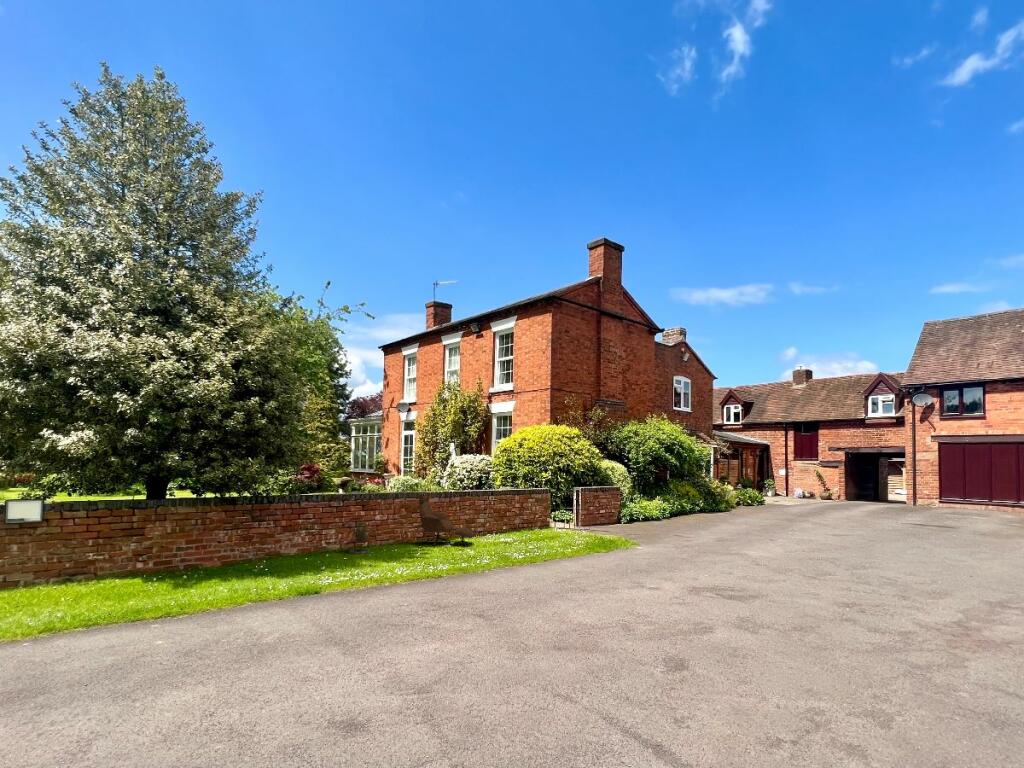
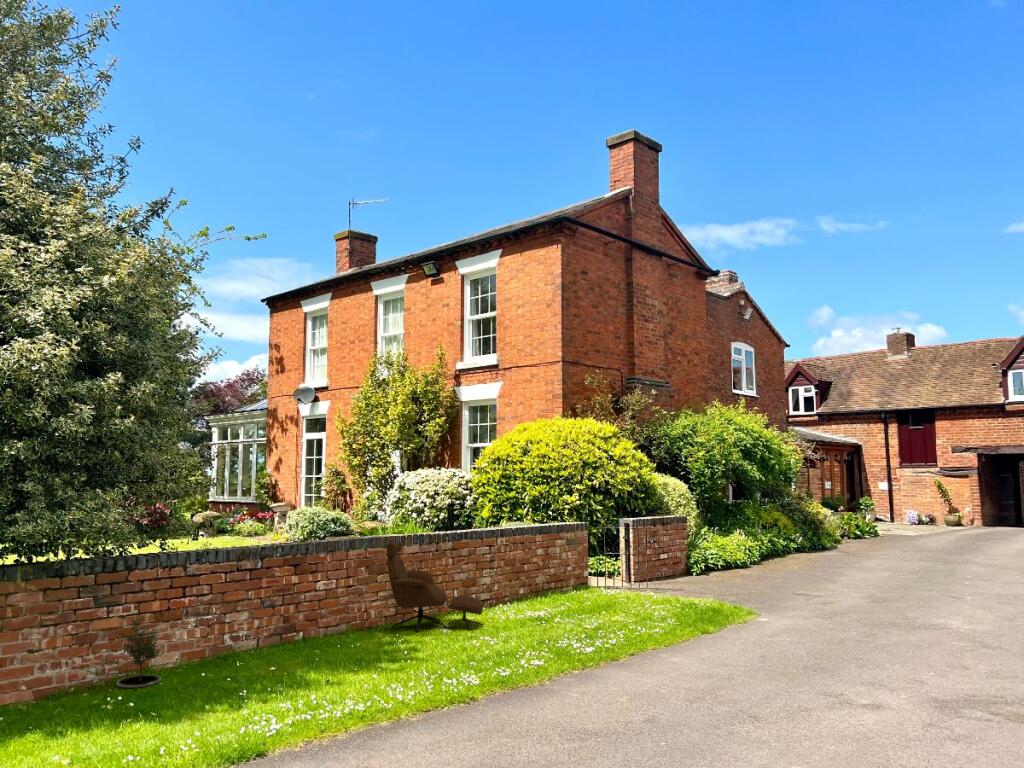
potted tree: present [351,522,369,554] -> present [116,612,161,688]

